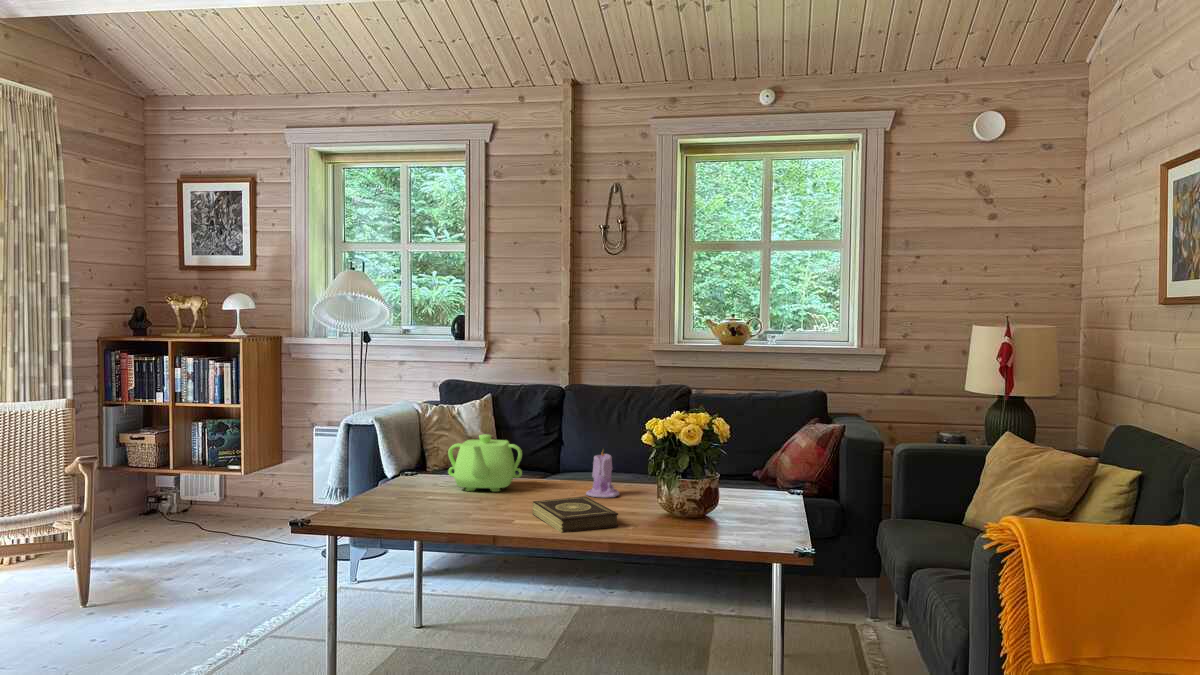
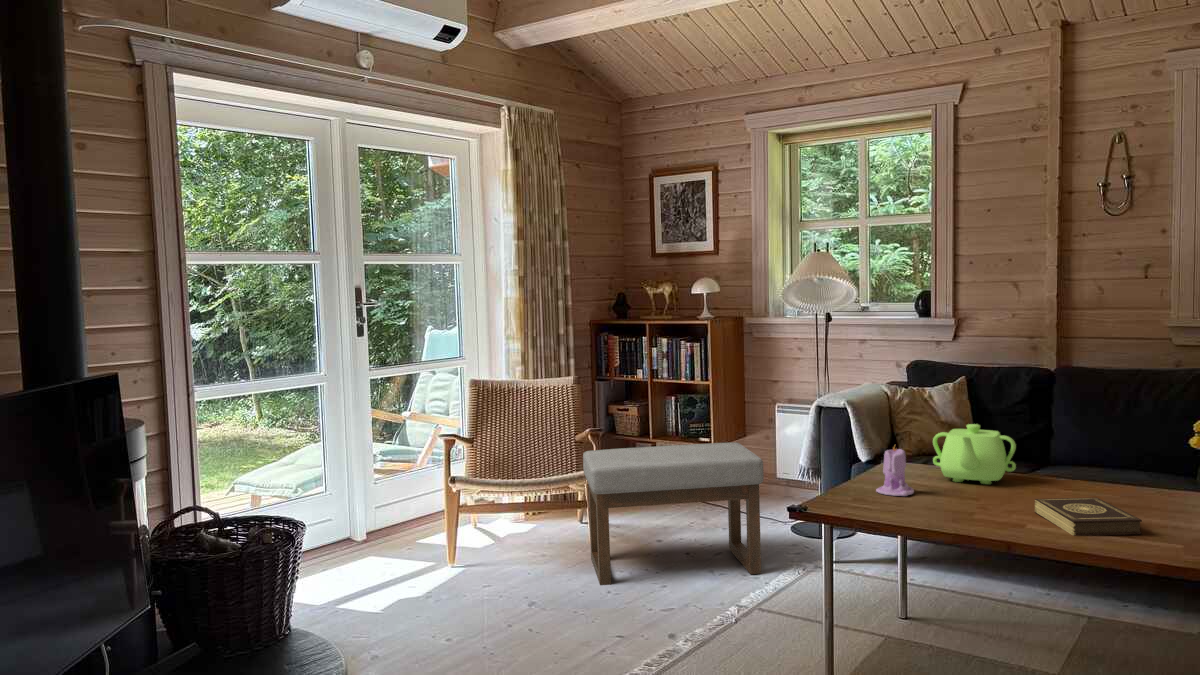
candle: present [586,452,619,498] -> present [876,447,914,496]
ottoman: none [64,465,283,640] -> present [583,443,764,585]

